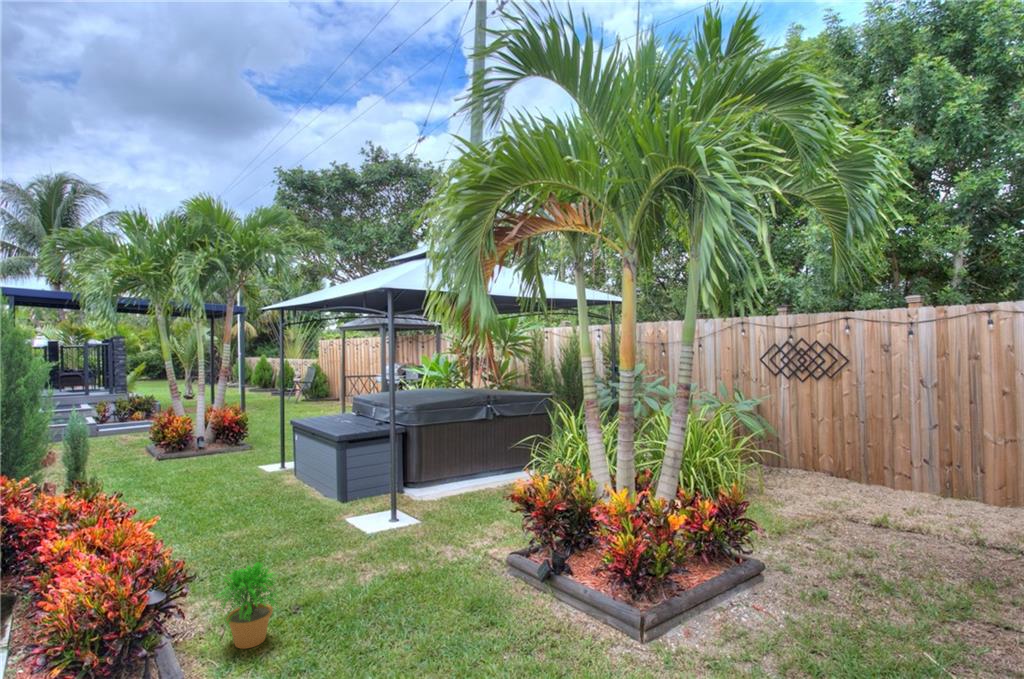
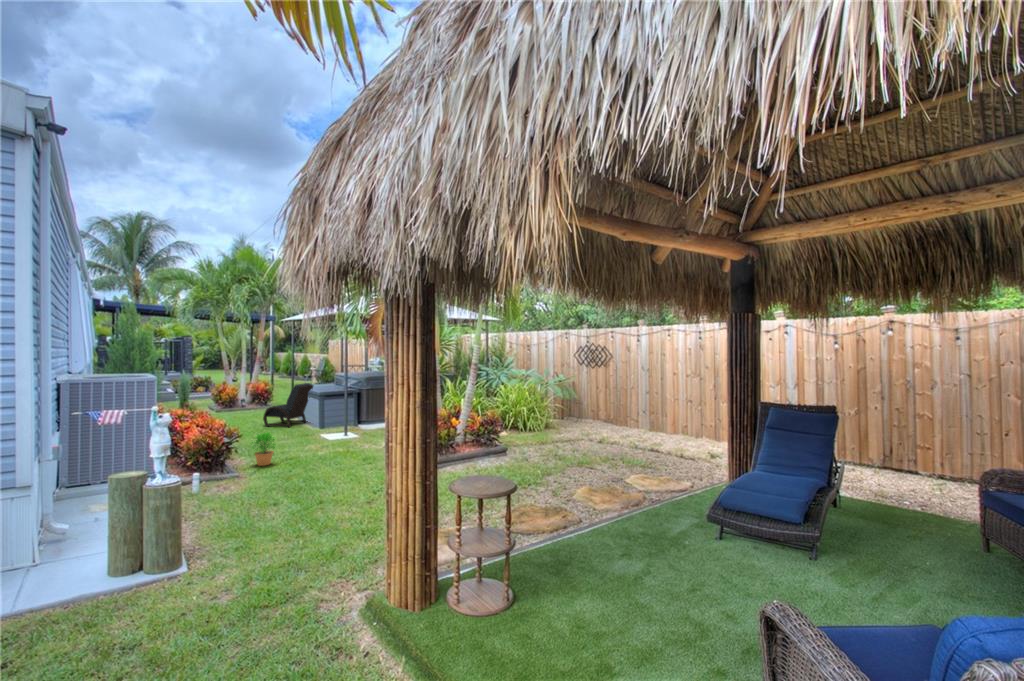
lounge chair: none [237,417,324,499] -> present [263,383,313,427]

